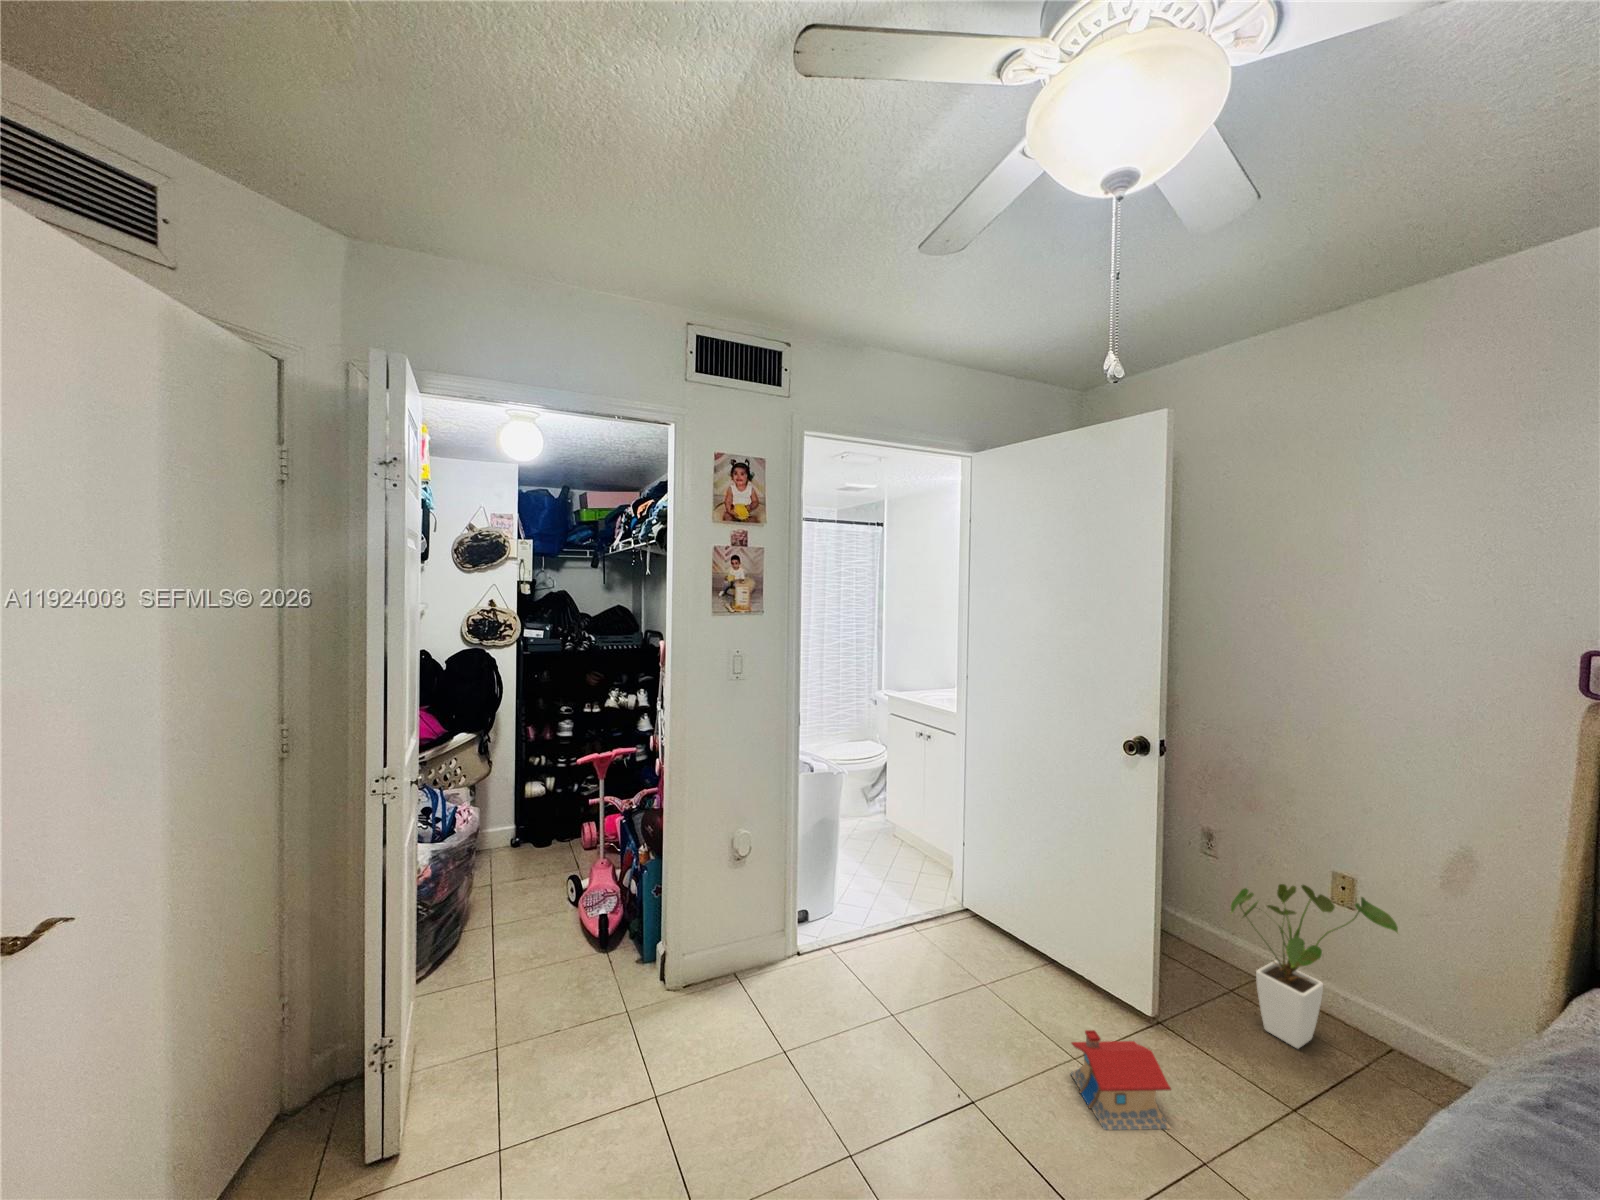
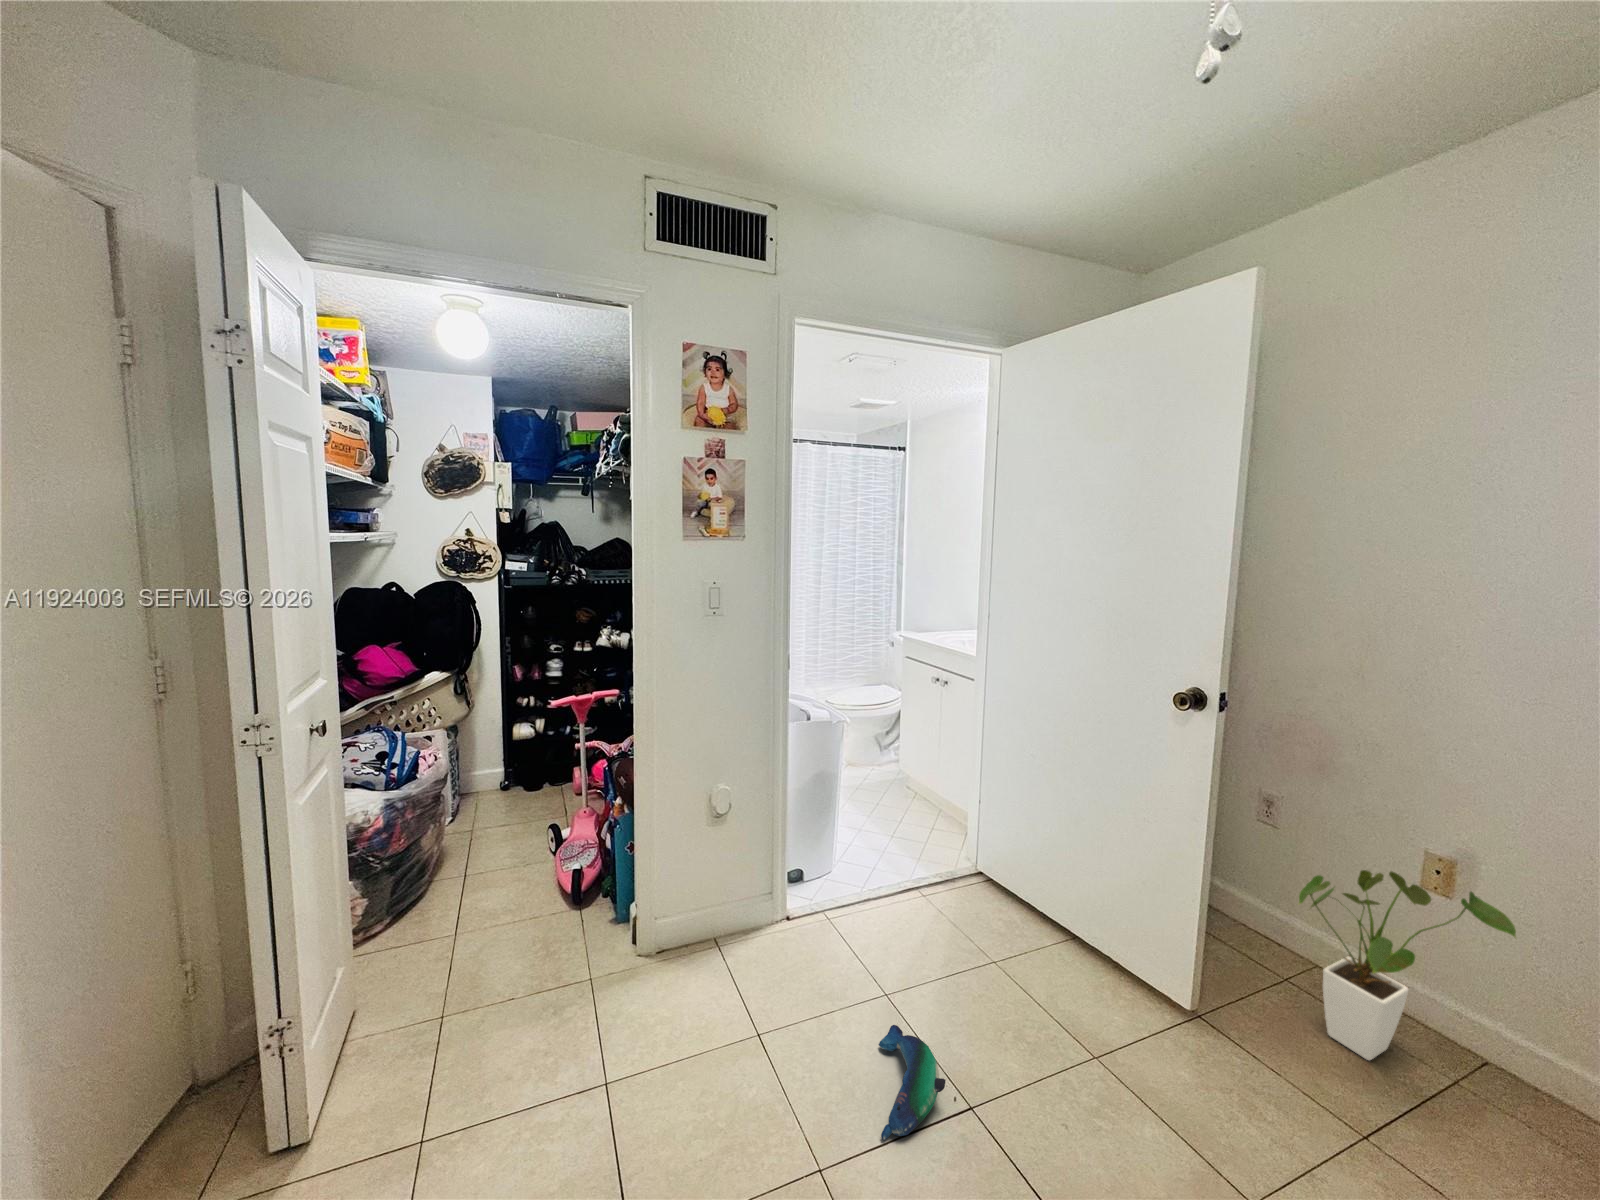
toy house: present [1071,1030,1171,1130] -> none [1088,1033,1211,1154]
plush toy: none [891,1037,953,1133] -> present [879,1025,946,1140]

